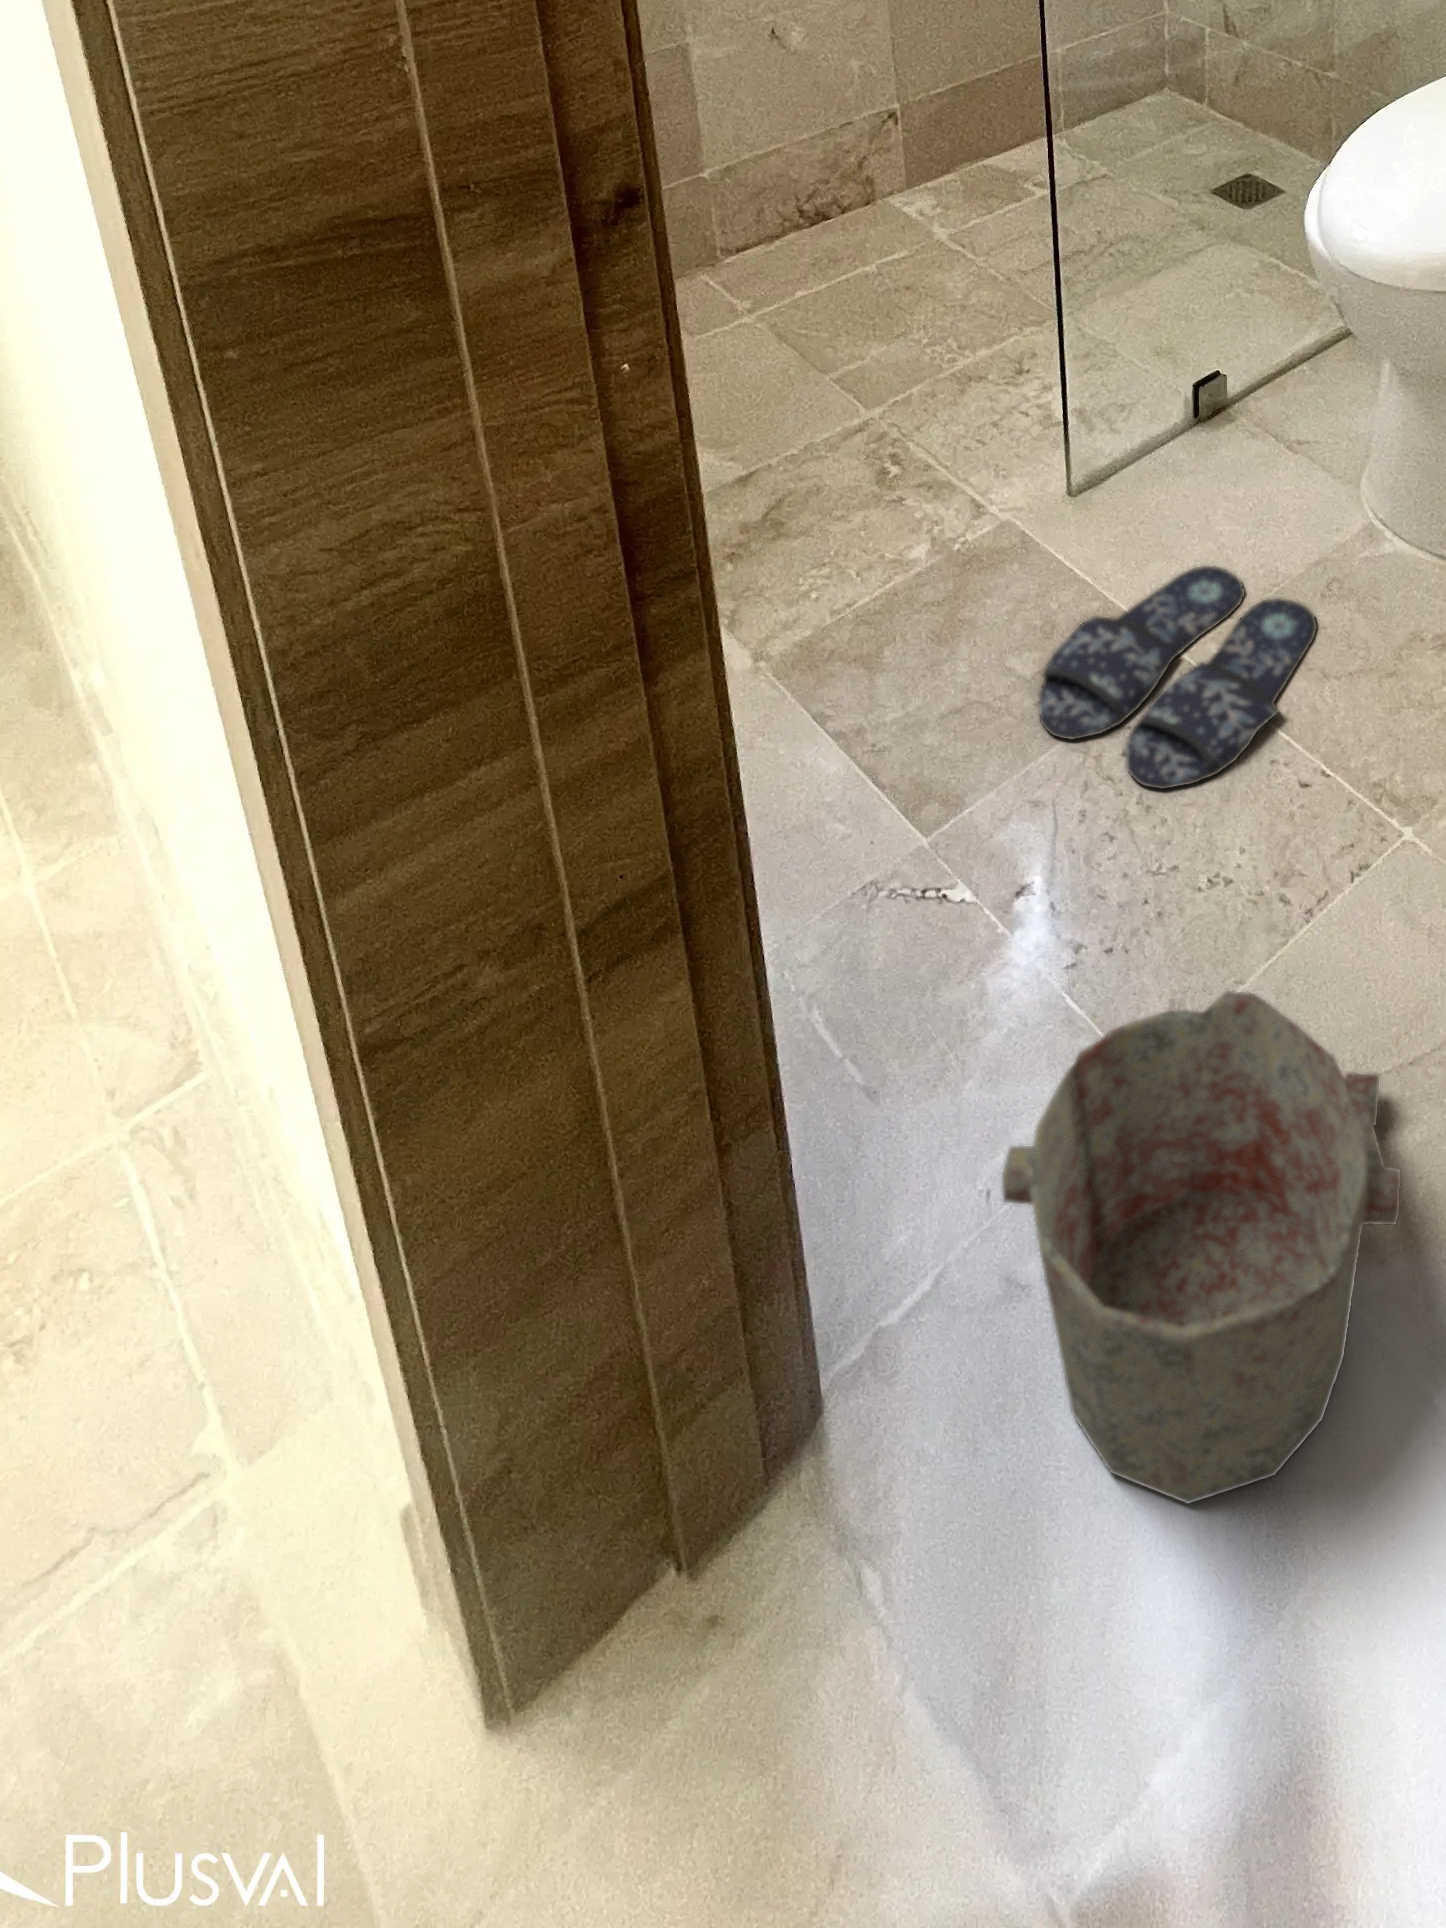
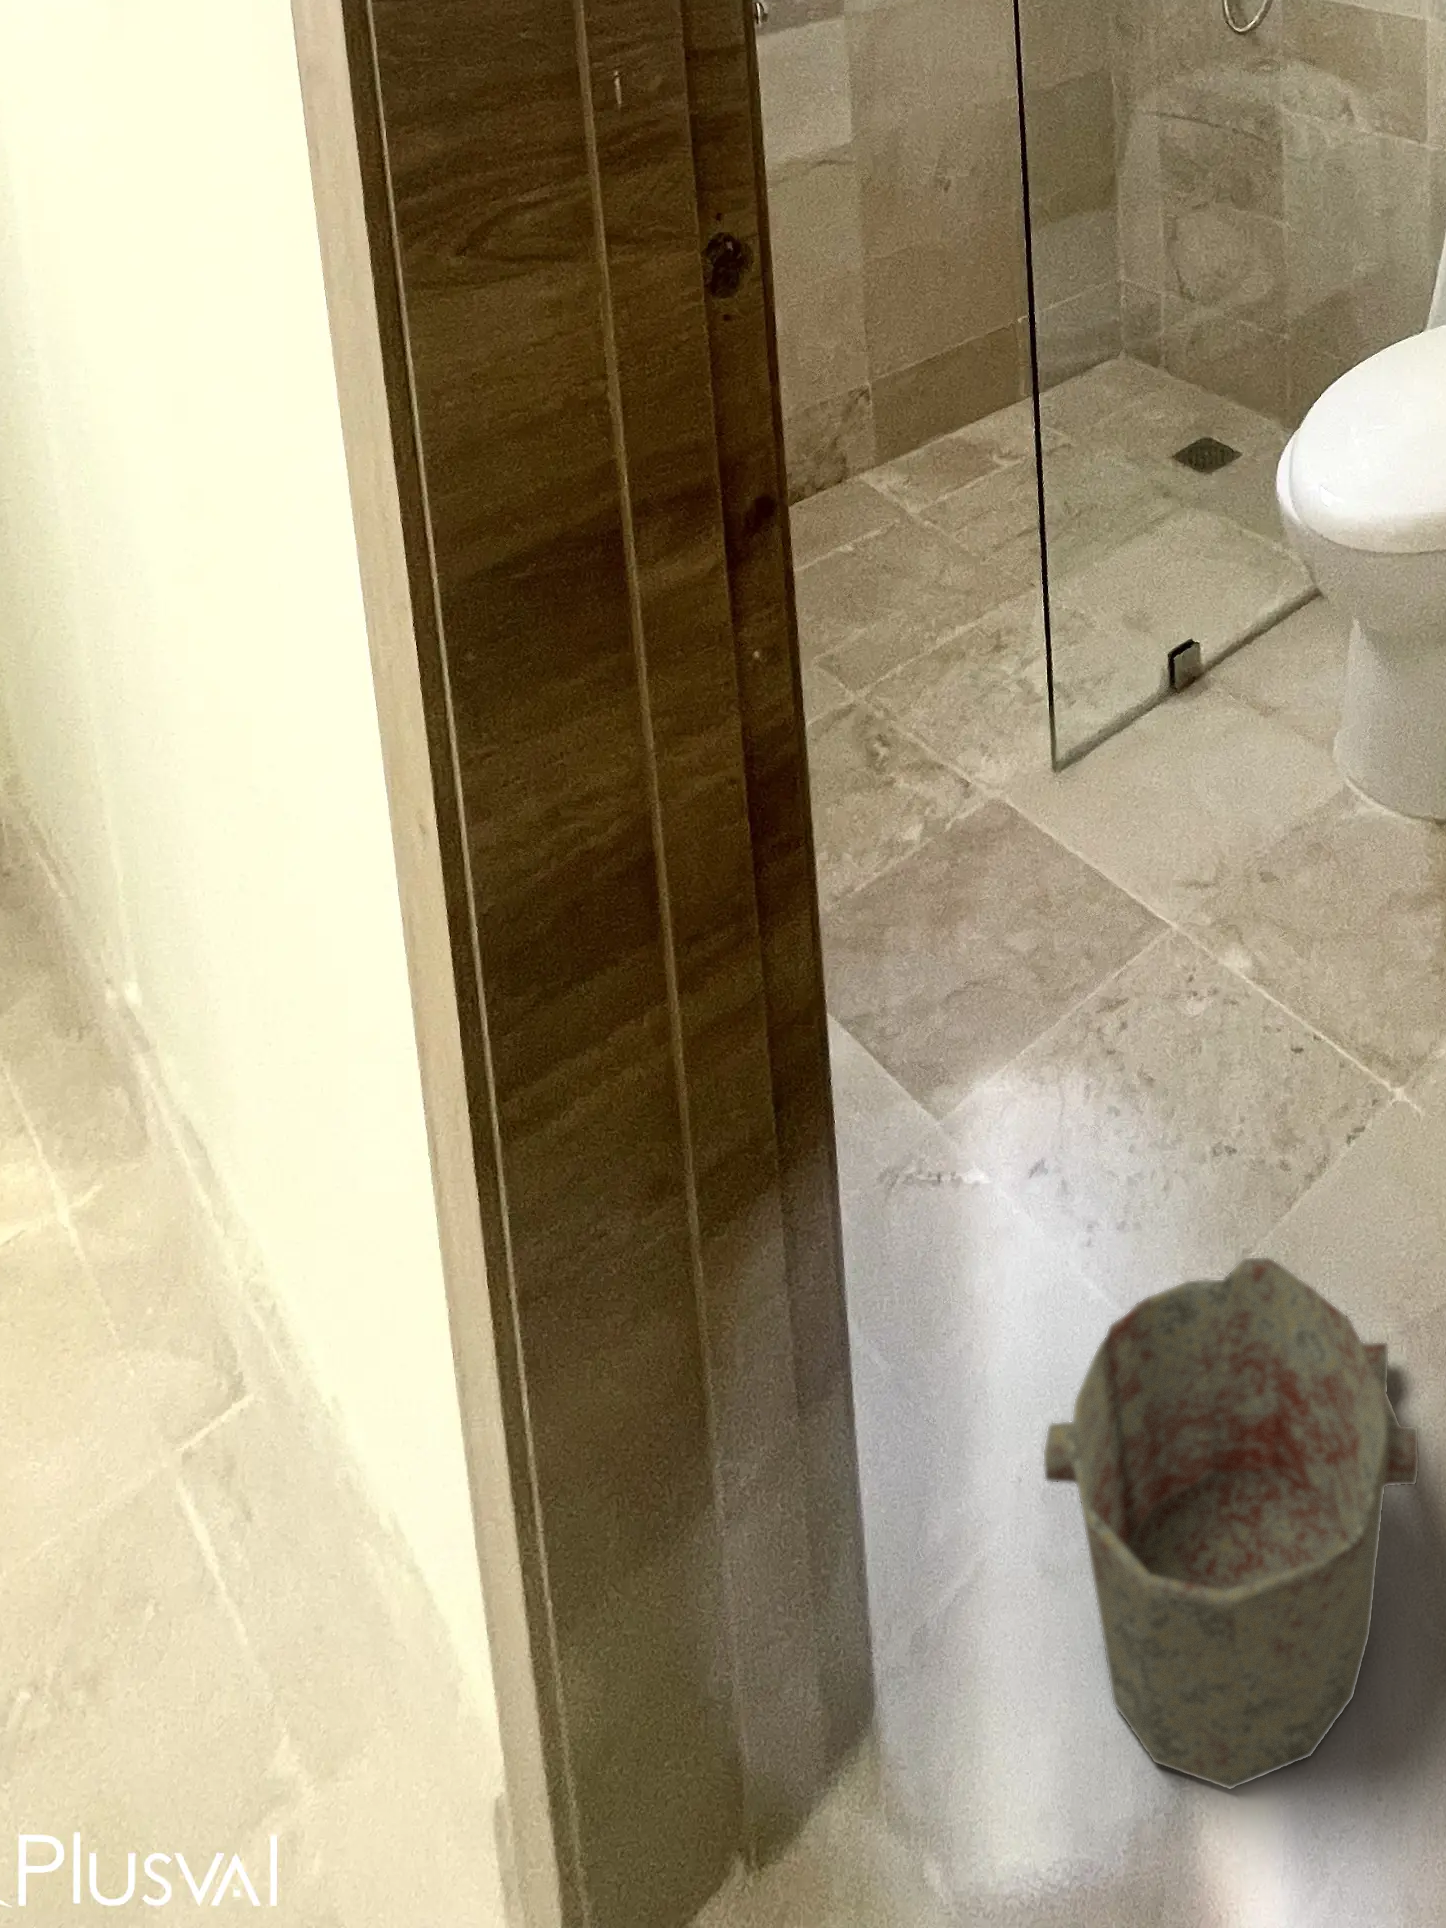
slippers: present [1039,566,1317,789] -> none [1038,834,1300,1064]

